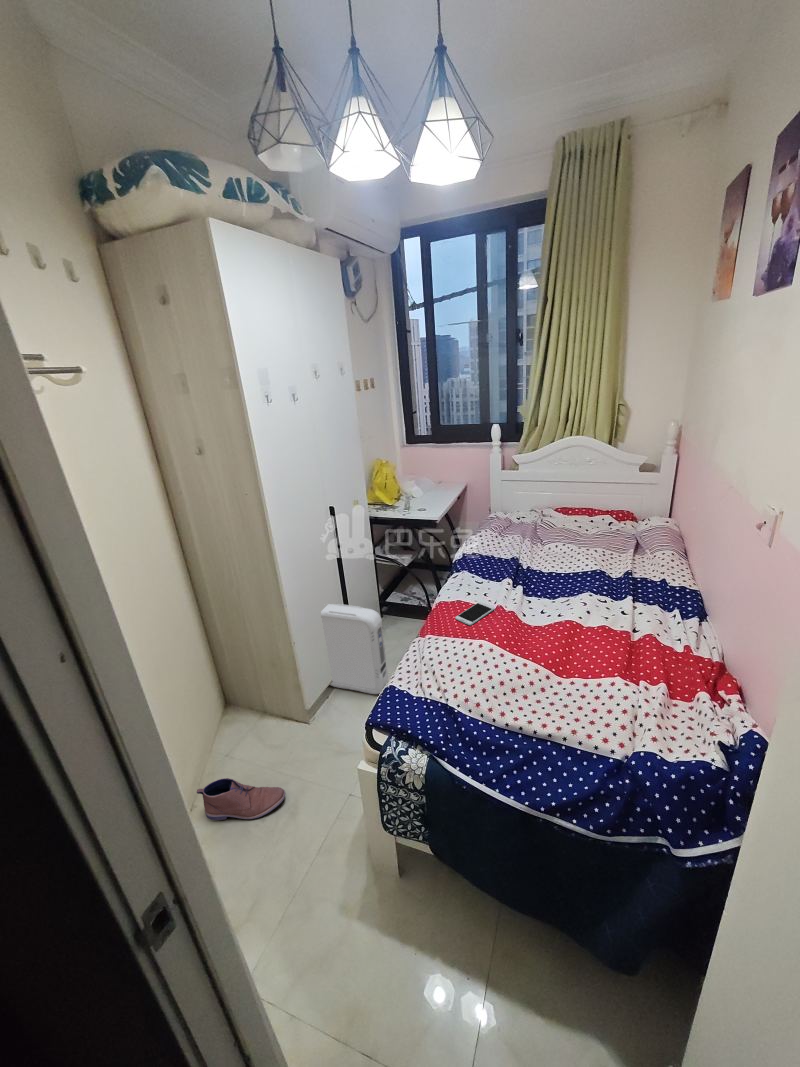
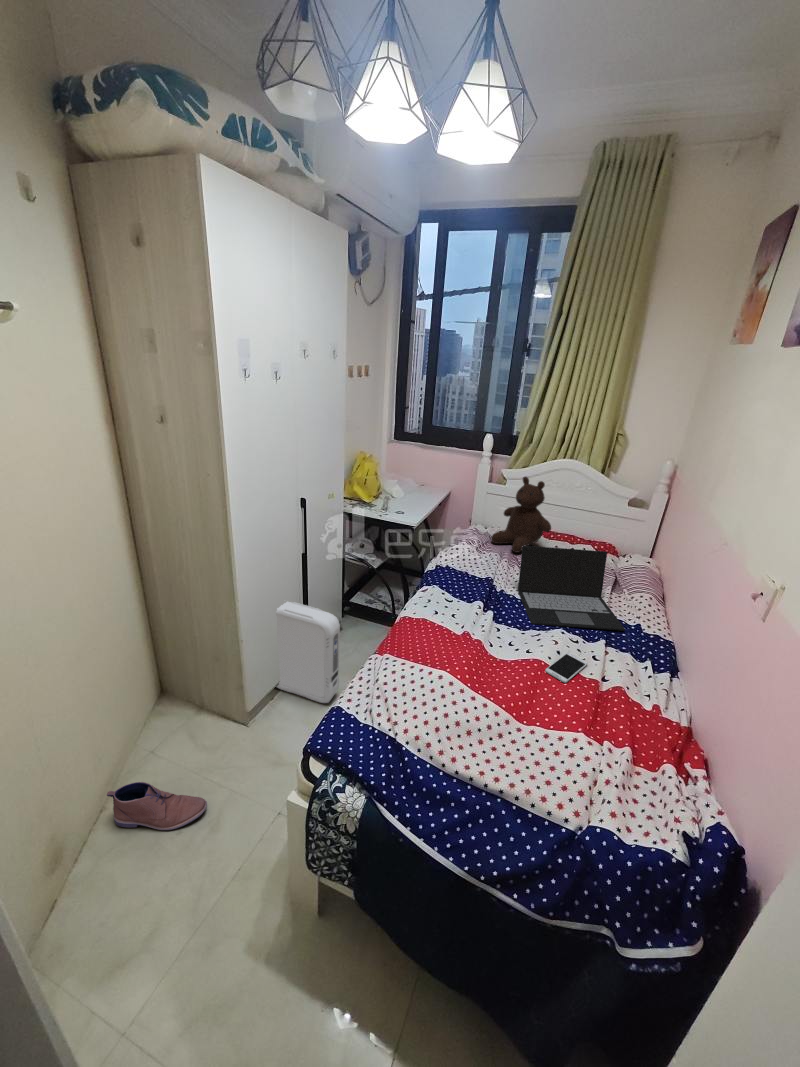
teddy bear: none [511,459,567,531] -> present [491,477,551,553]
laptop: none [541,516,650,592] -> present [518,546,625,631]
smartphone: present [455,602,494,625] -> present [545,653,587,683]

